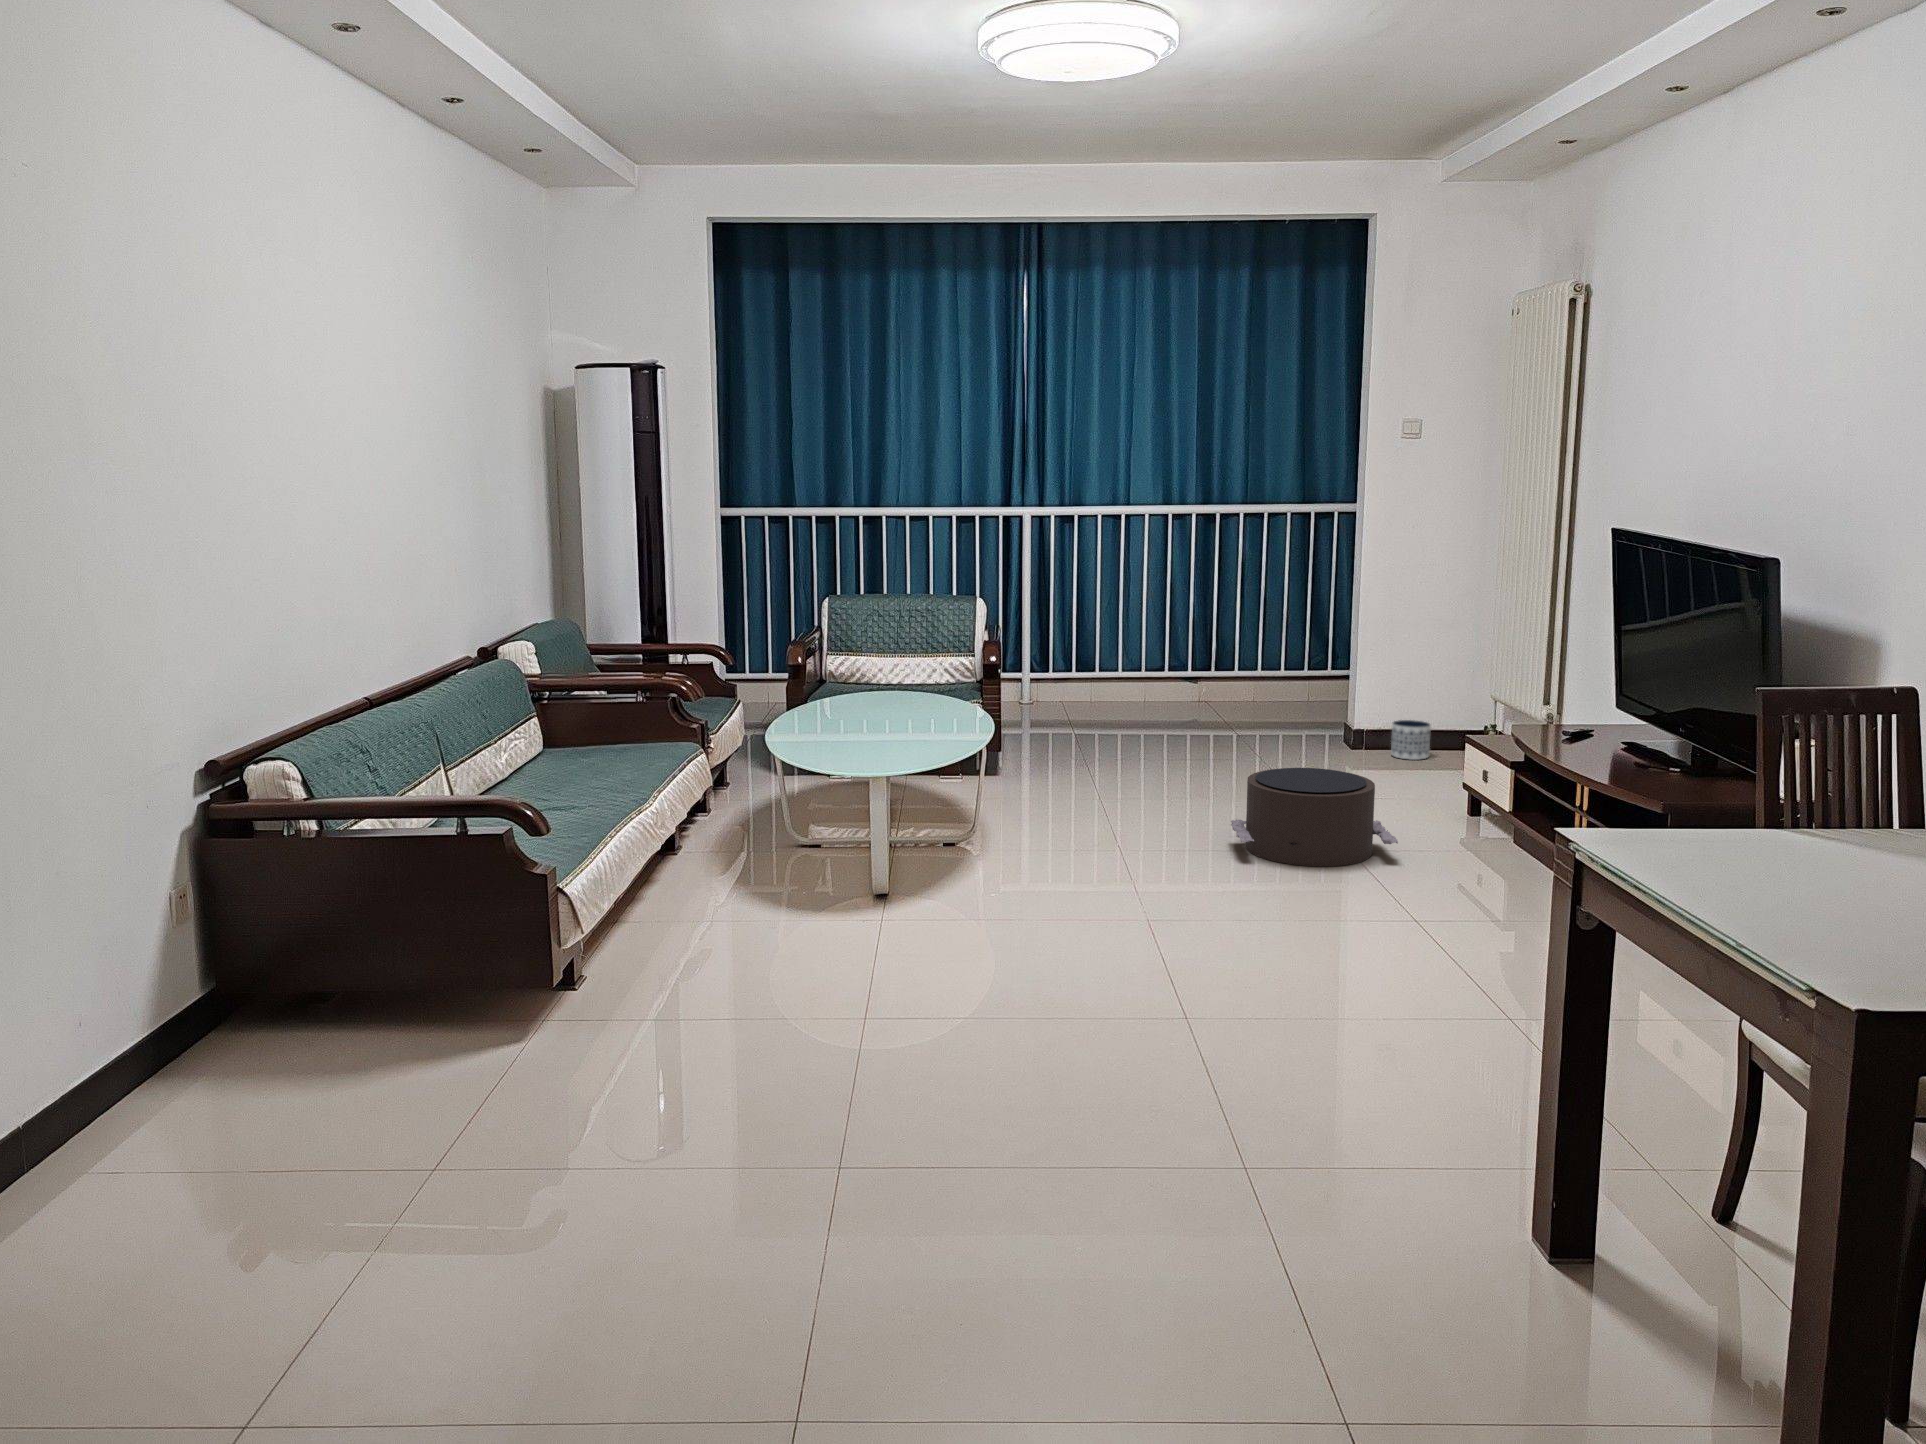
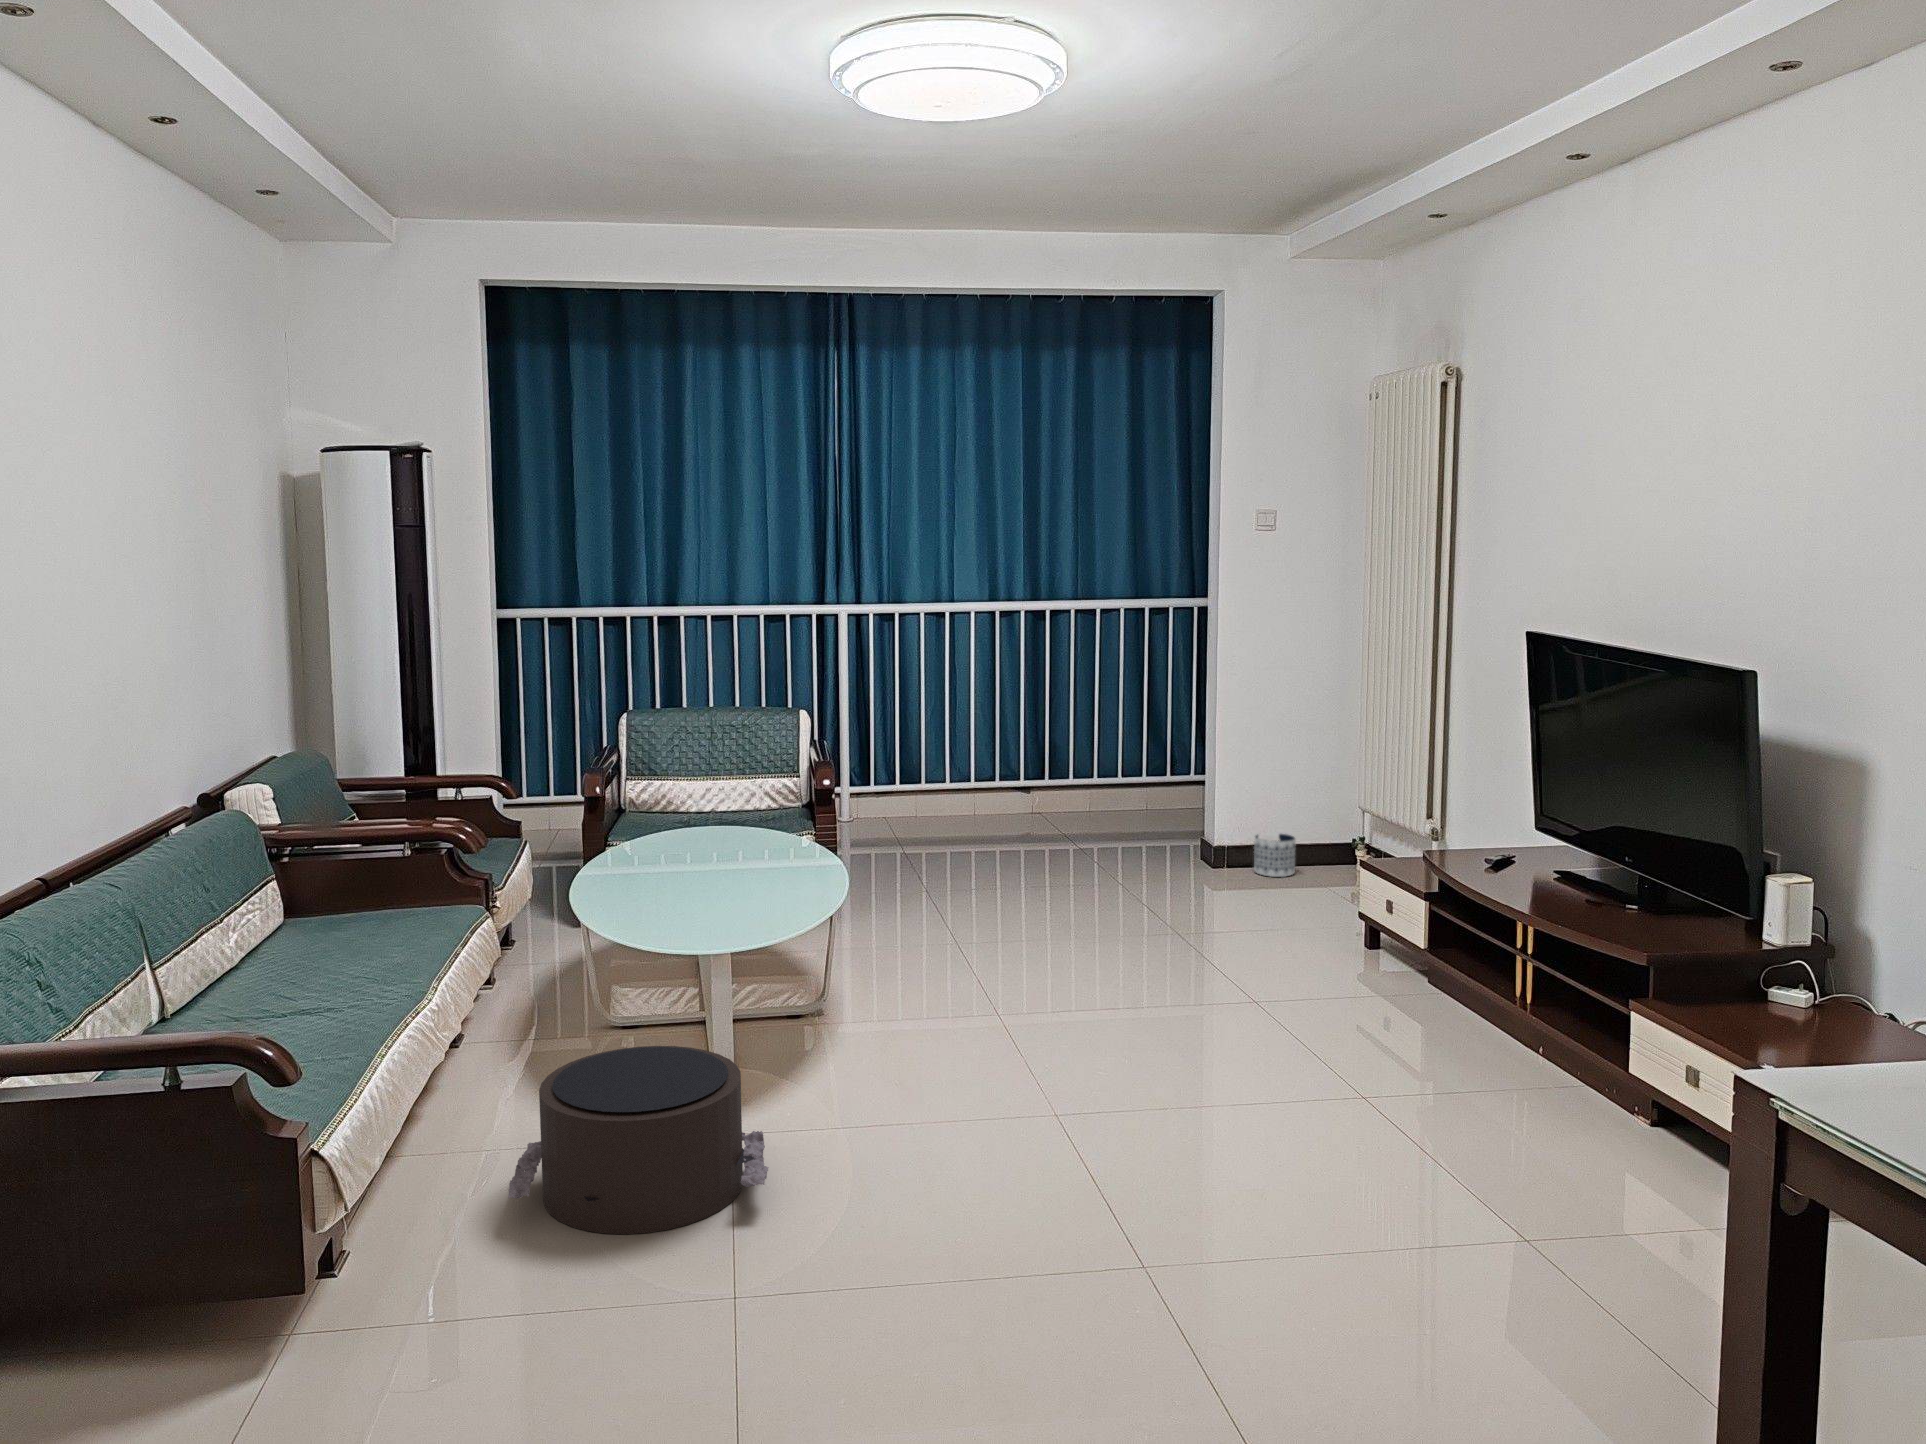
pouf: present [1231,768,1398,866] -> present [508,1046,769,1234]

